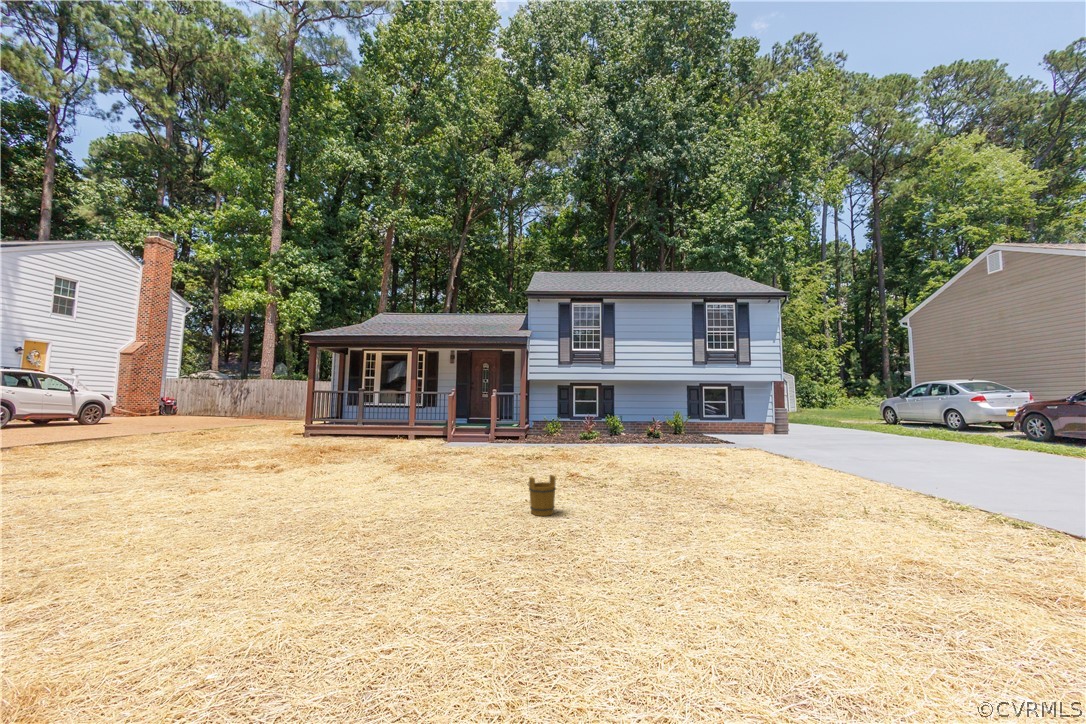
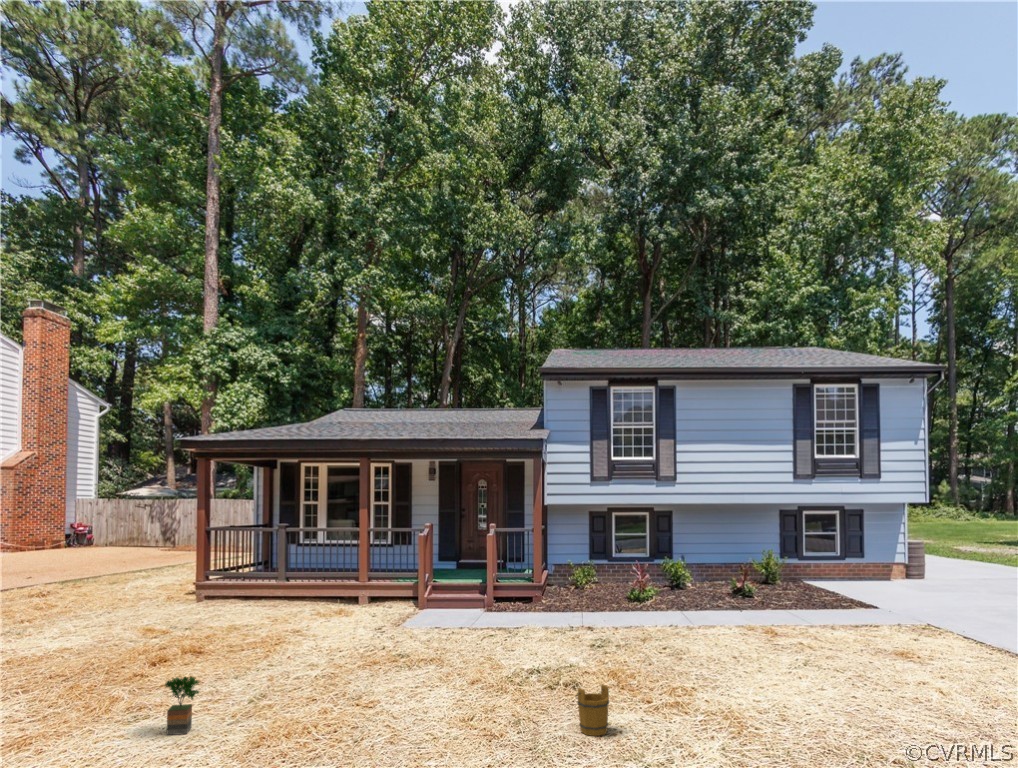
potted tree: none [168,467,206,517] -> present [165,677,199,735]

